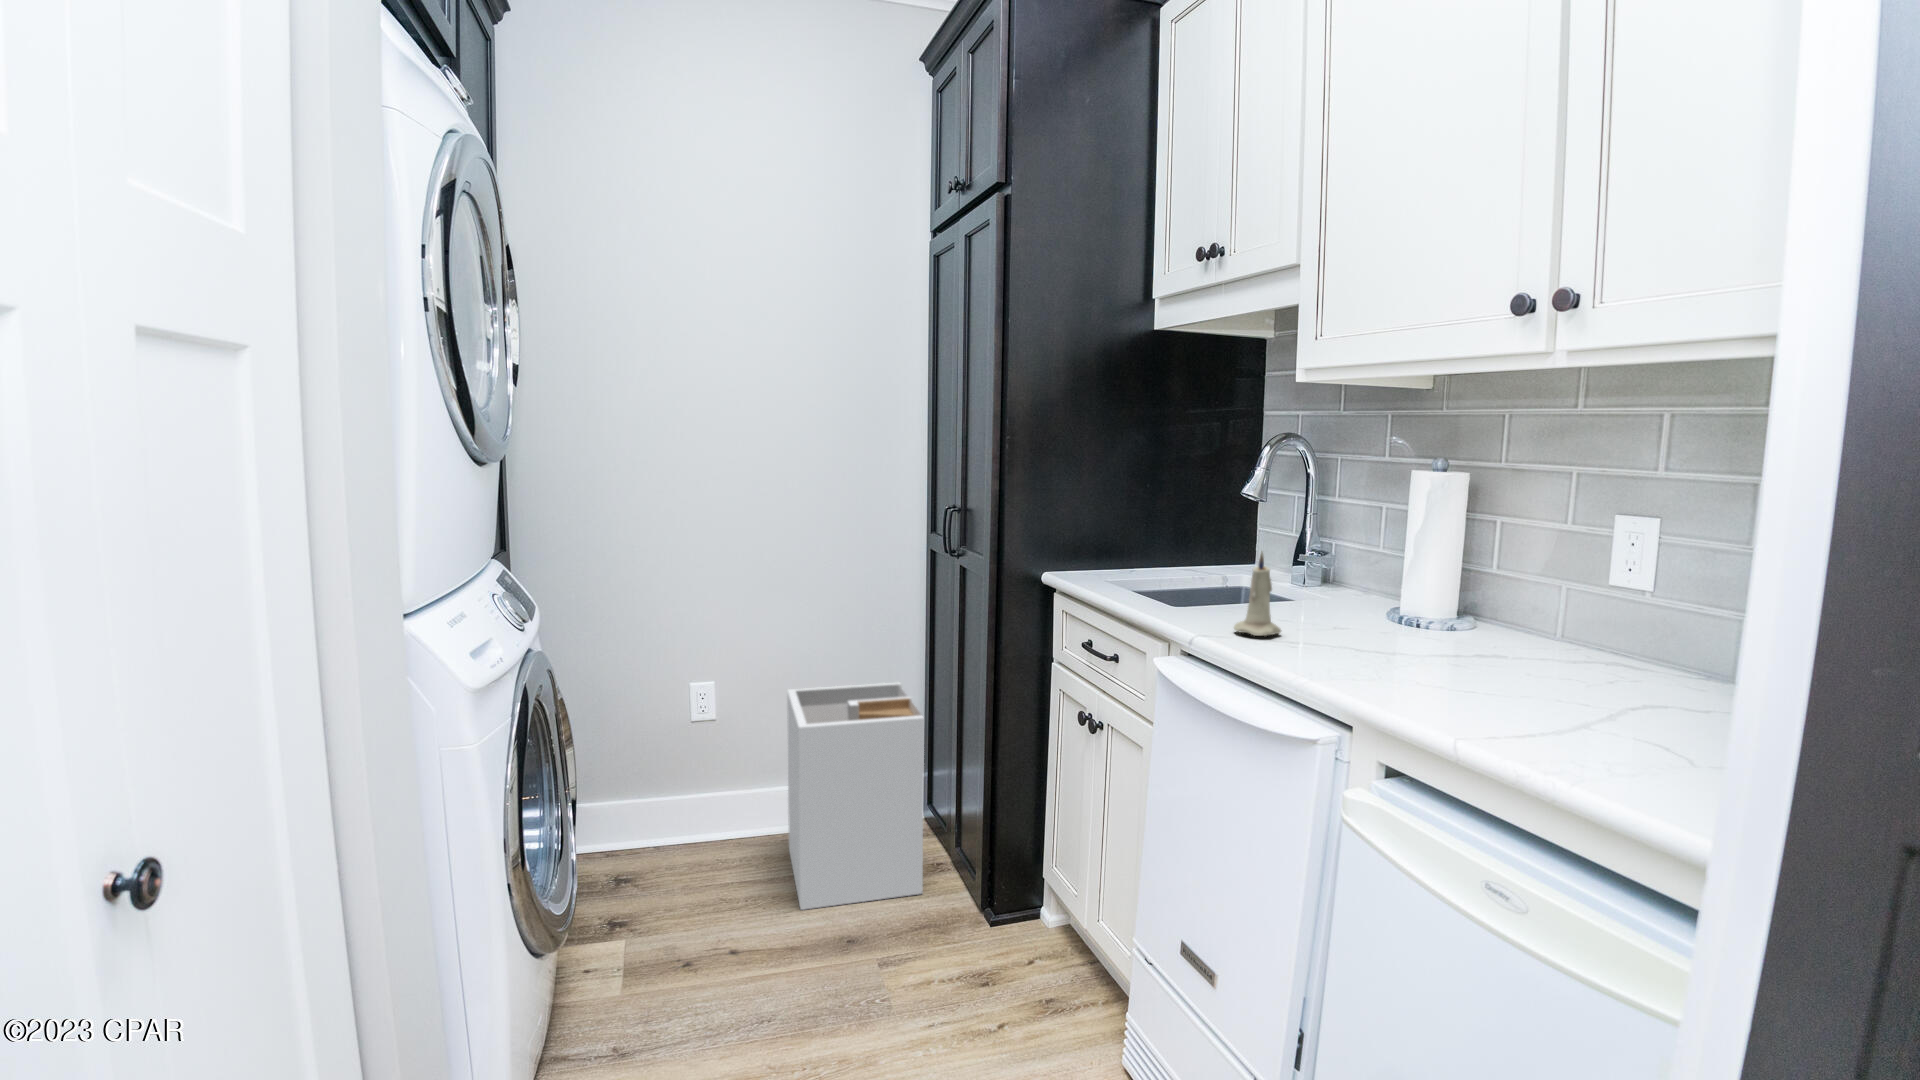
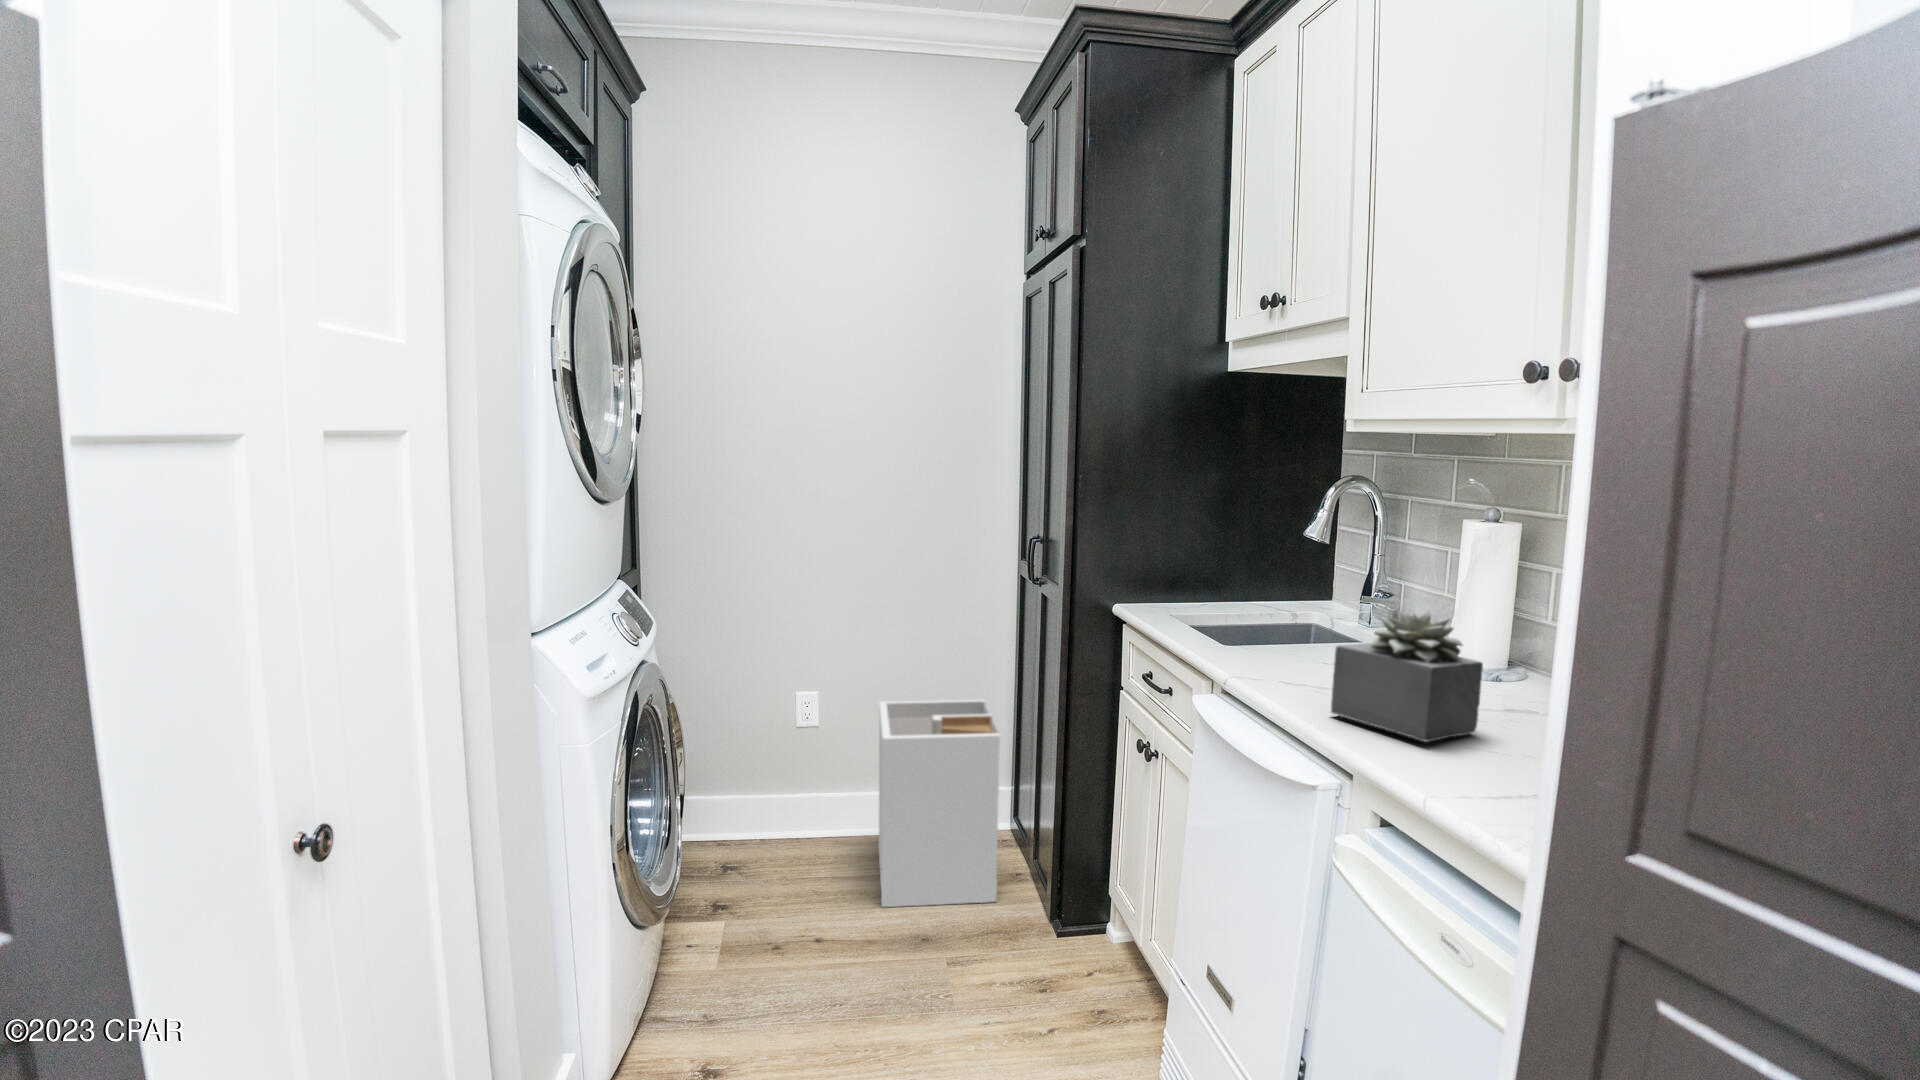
candle: present [1234,553,1281,636] -> none [1270,597,1317,679]
succulent plant: none [1314,554,1469,688] -> present [1331,611,1483,742]

